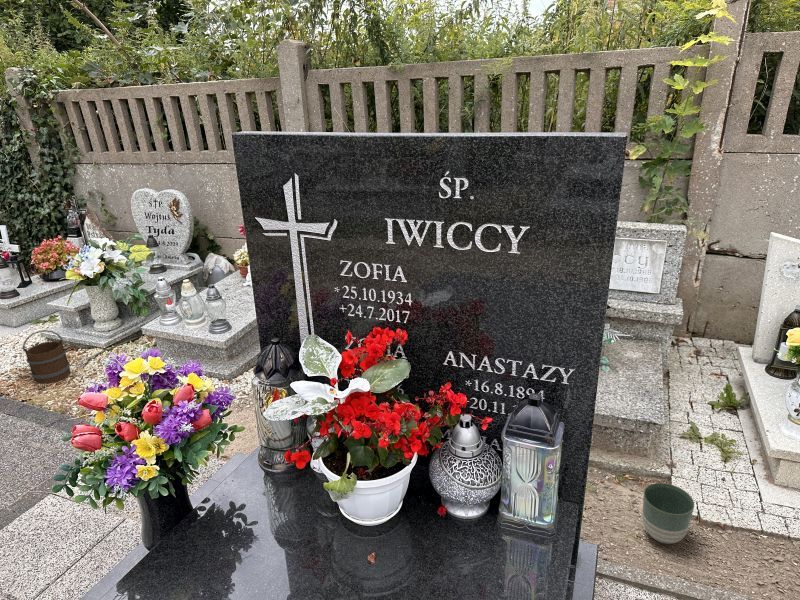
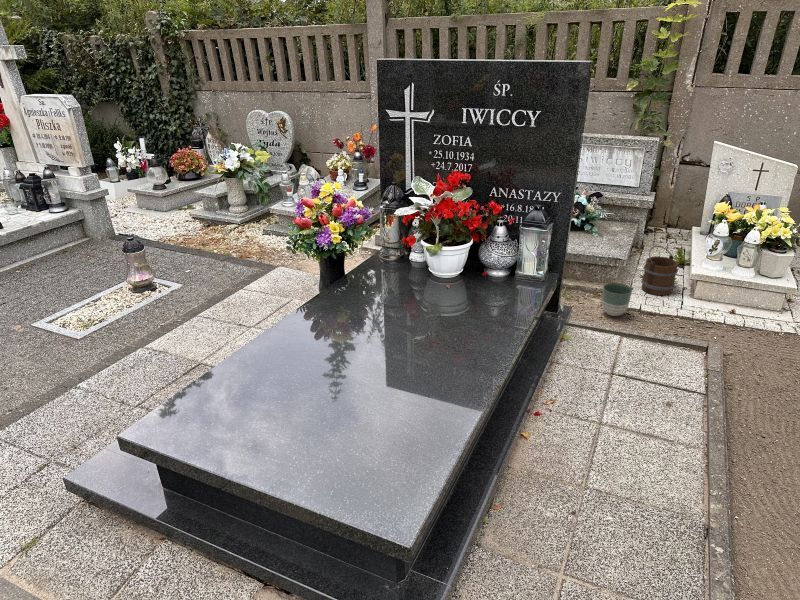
bucket: present [23,330,70,384] -> present [641,246,678,295]

